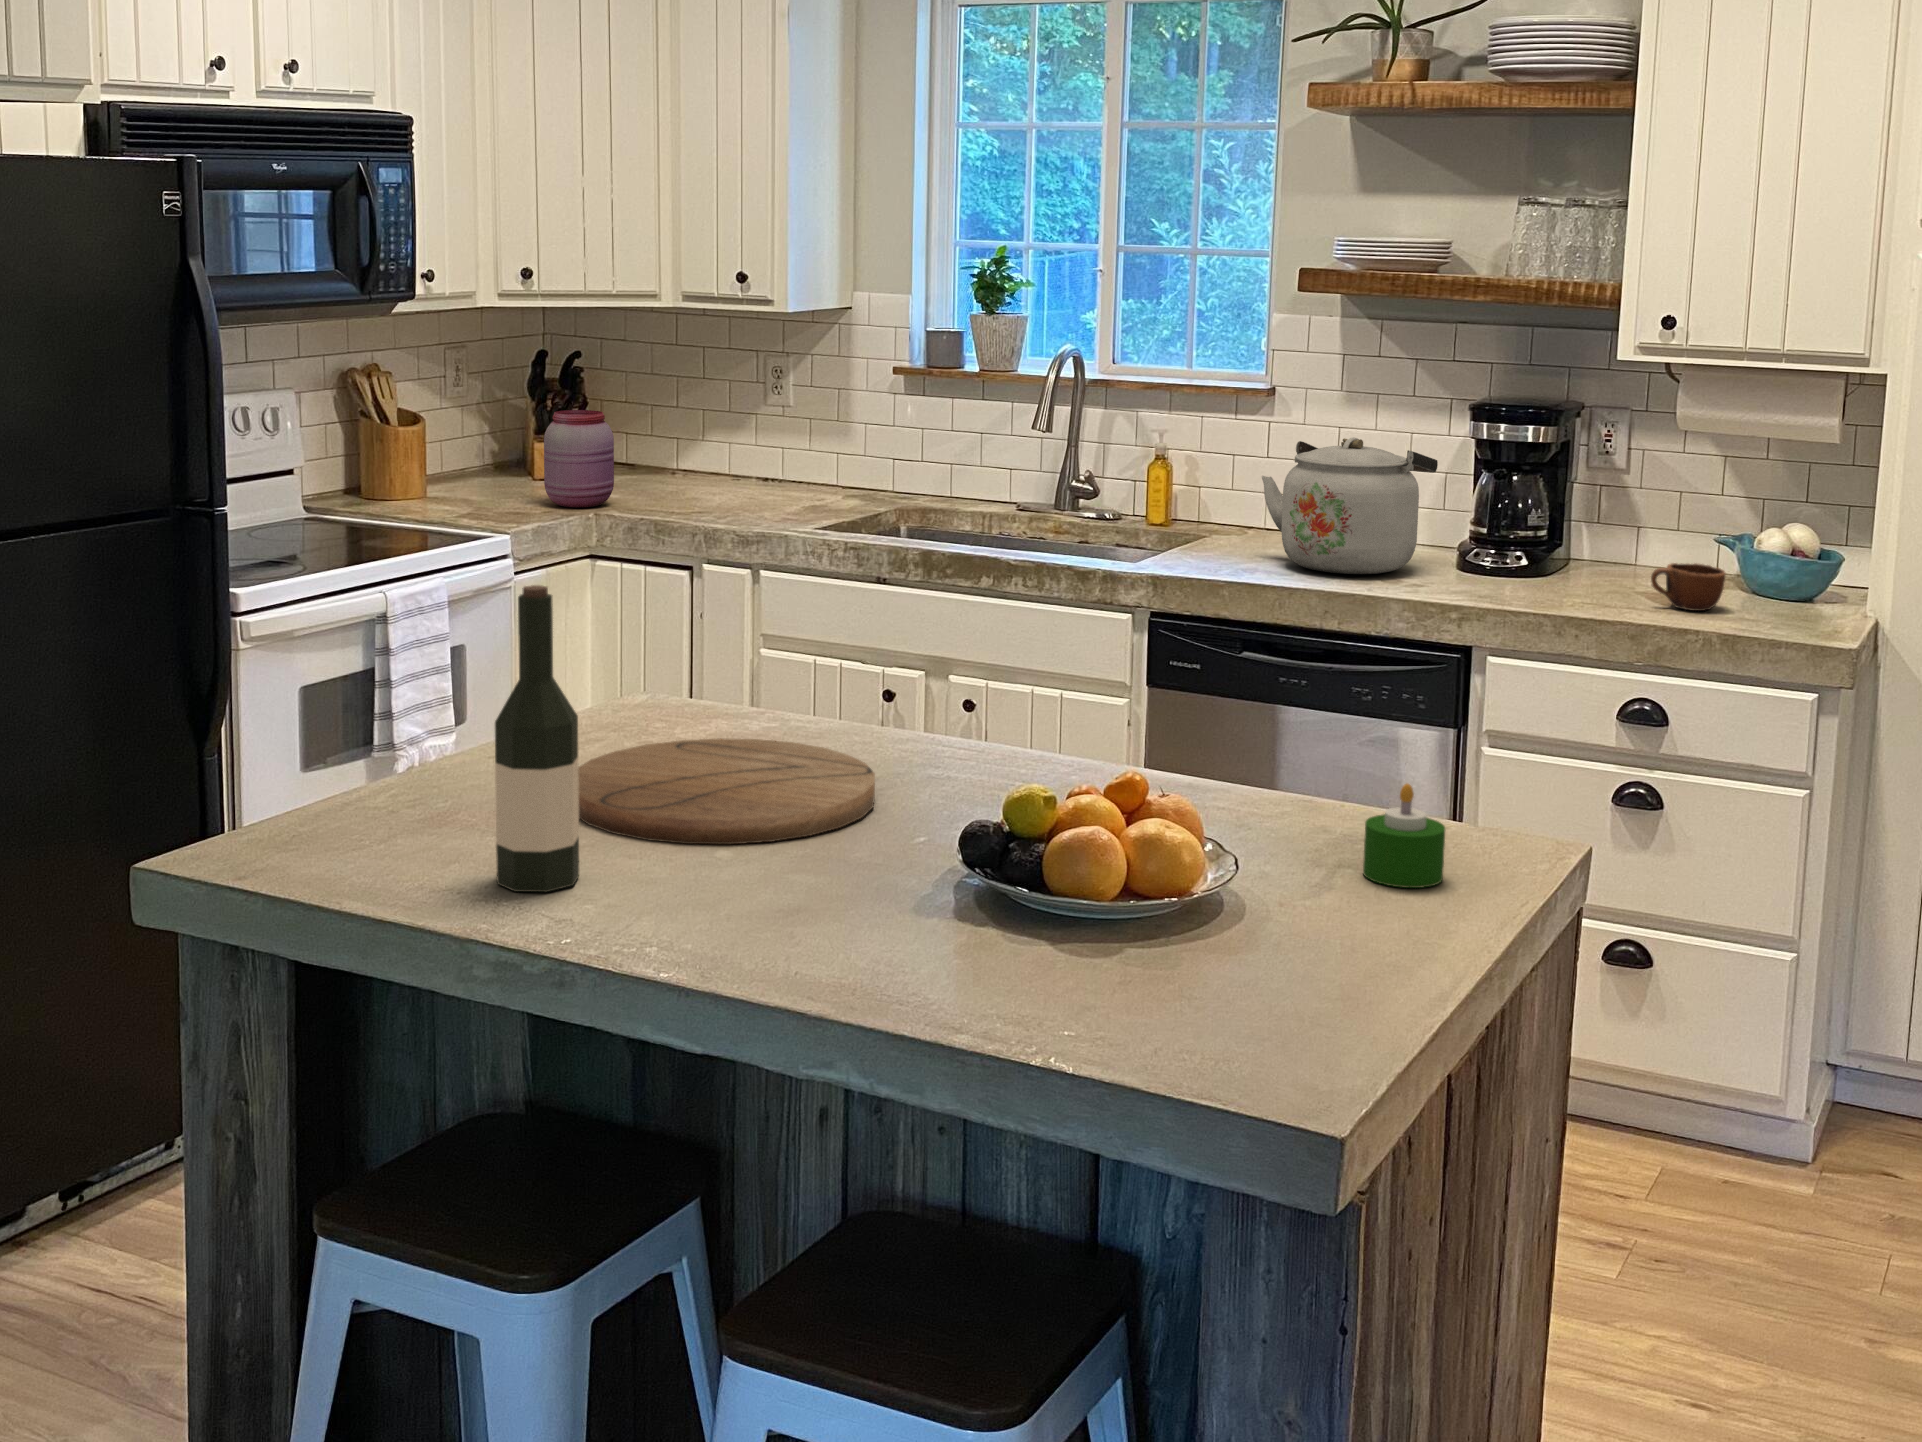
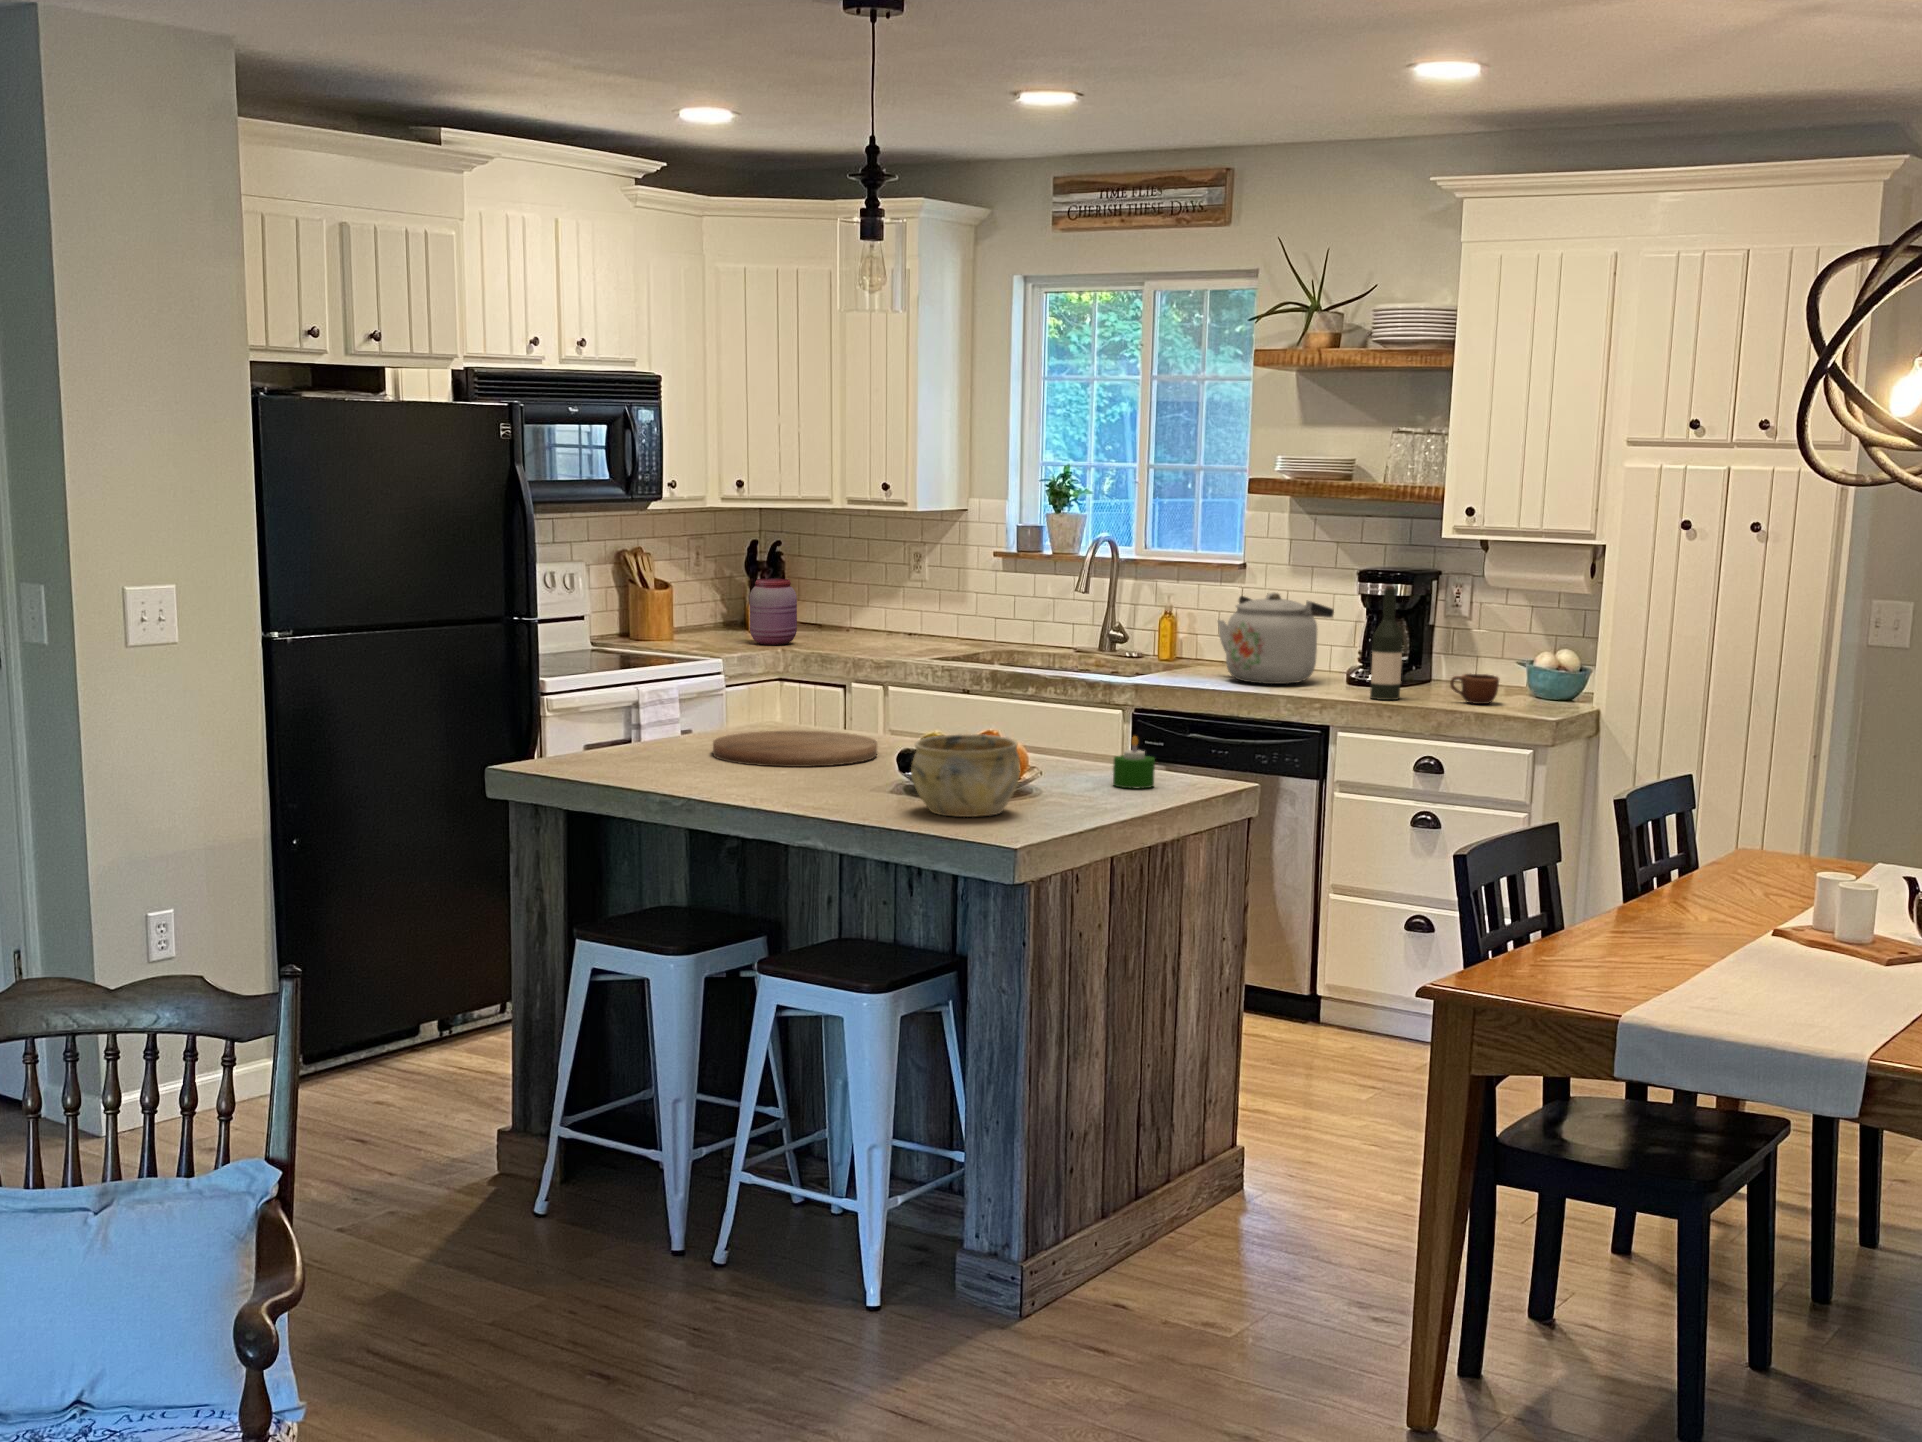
wine bottle: present [495,585,579,892] -> present [1370,585,1403,700]
ceramic bowl: none [1055,832,1289,1036] -> present [911,734,1020,817]

